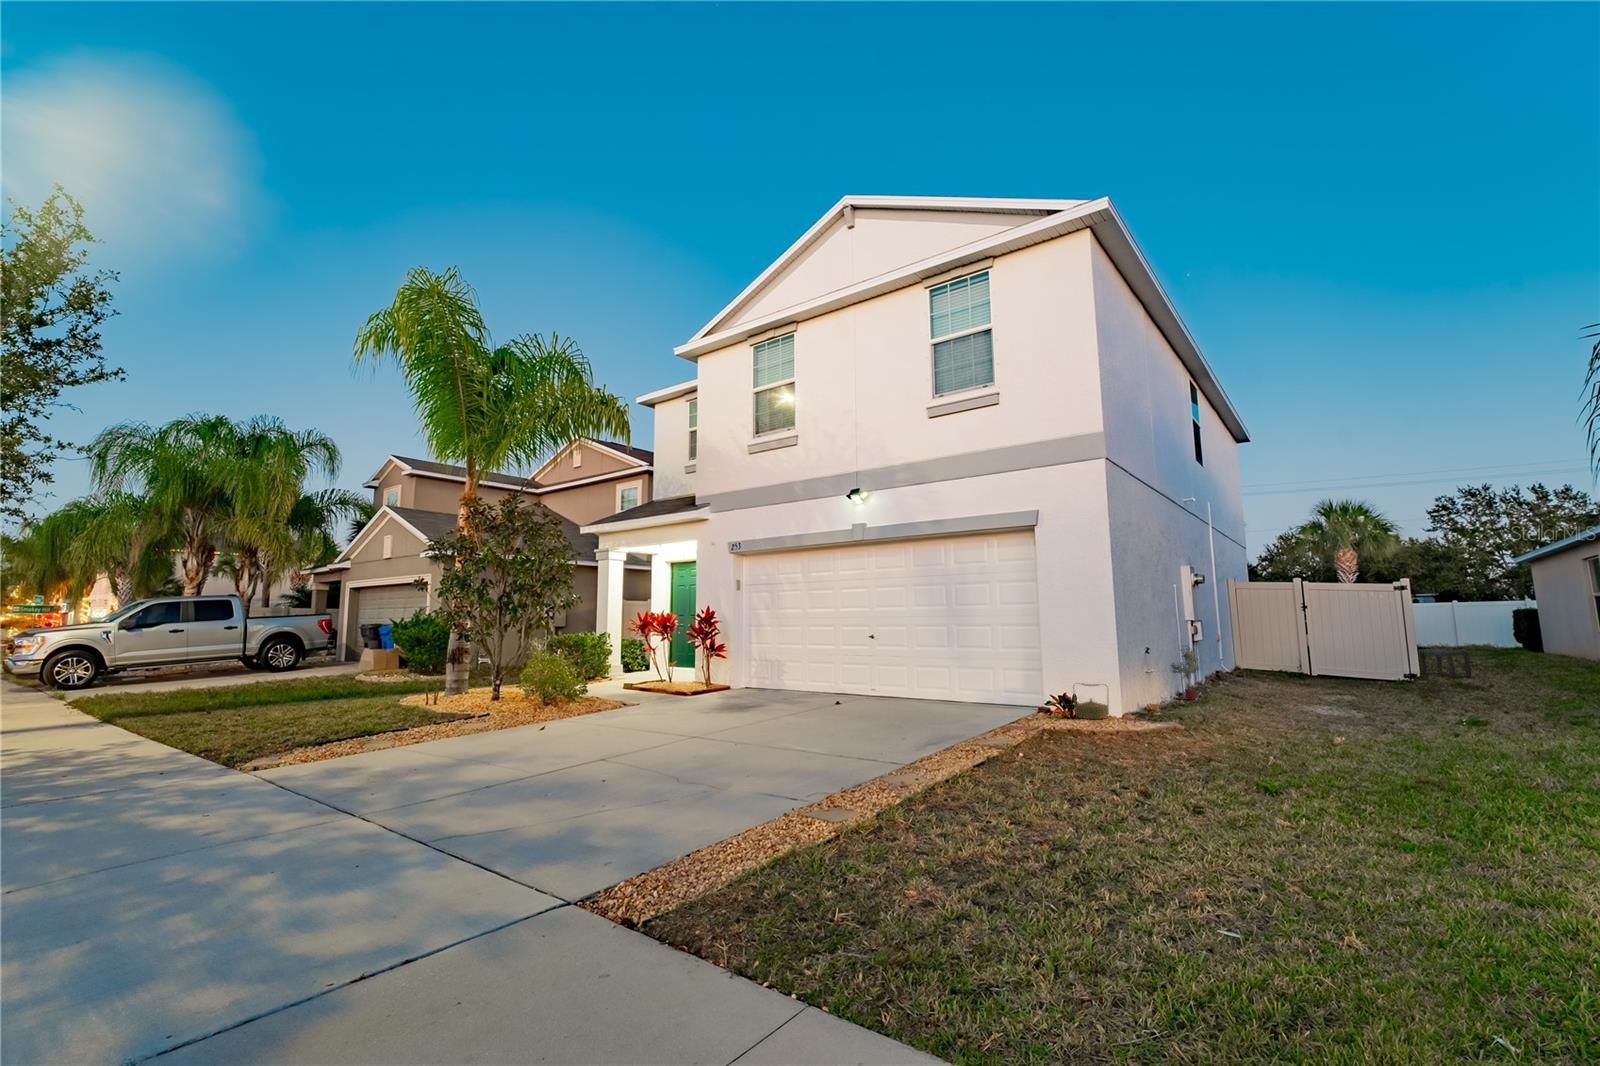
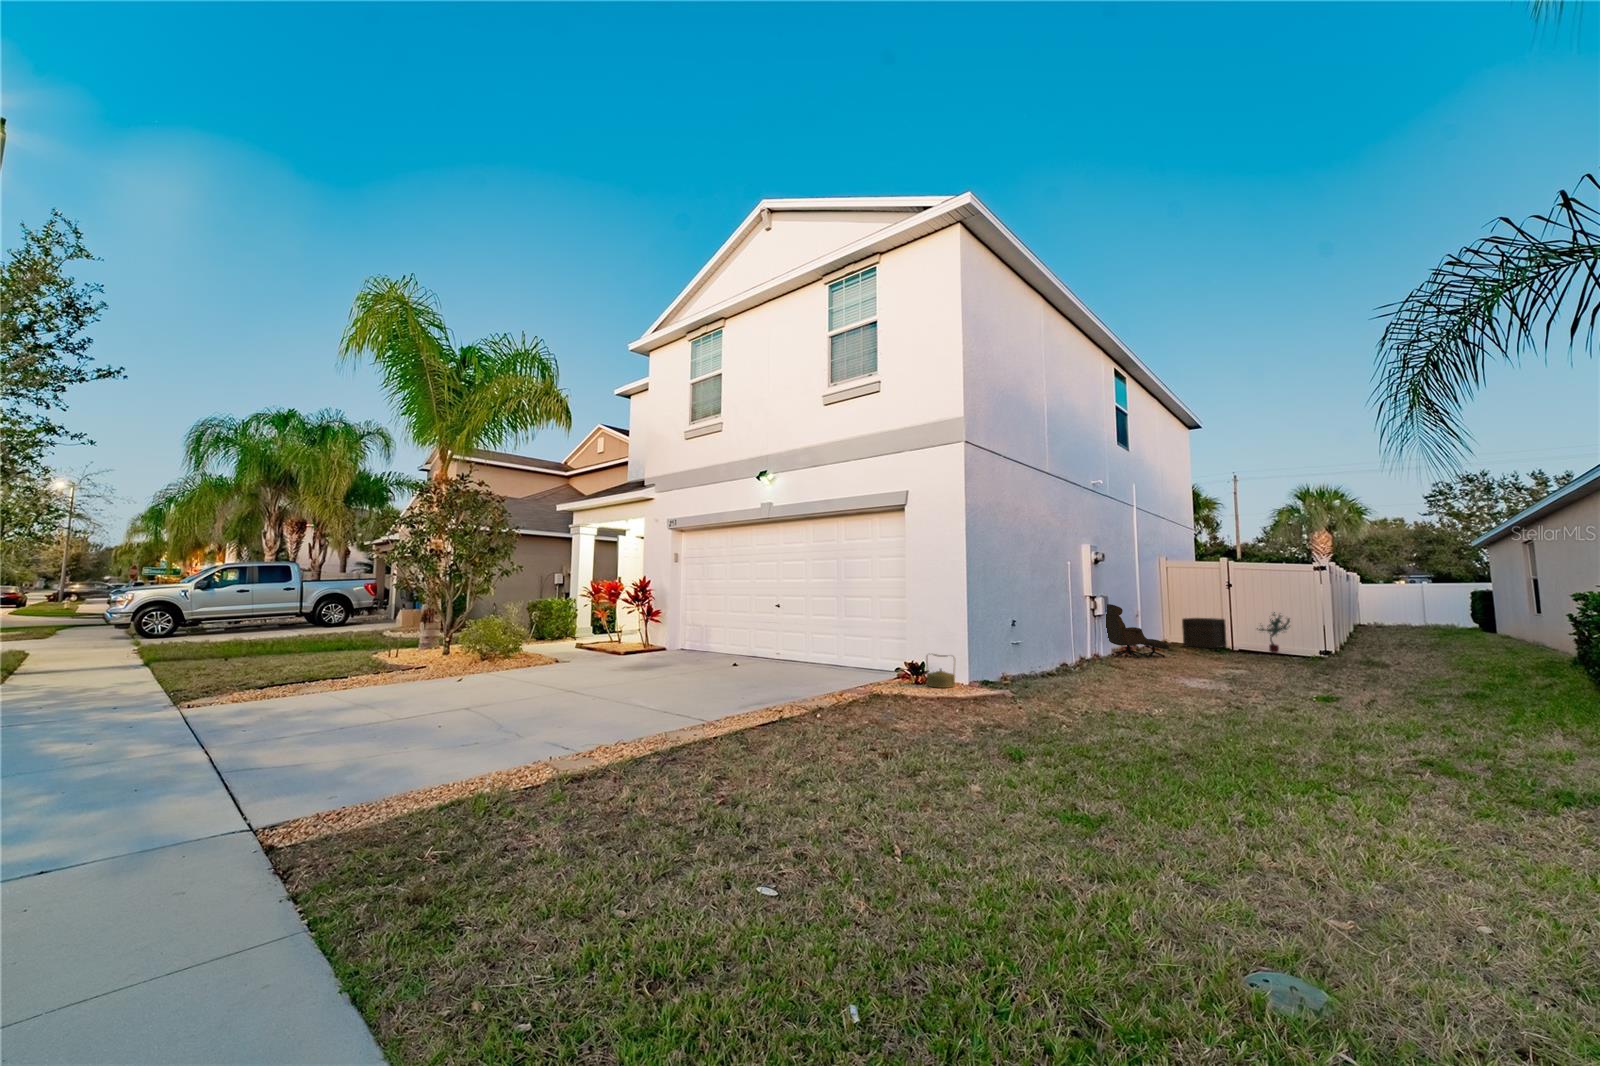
lounge chair: none [1191,628,1265,684] -> present [1106,604,1169,658]
wooden crate: none [1259,641,1306,673] -> present [1182,618,1227,648]
potted tree: present [1171,646,1199,700] -> present [1257,612,1290,653]
bench: present [1418,649,1471,677] -> none [1336,629,1384,657]

